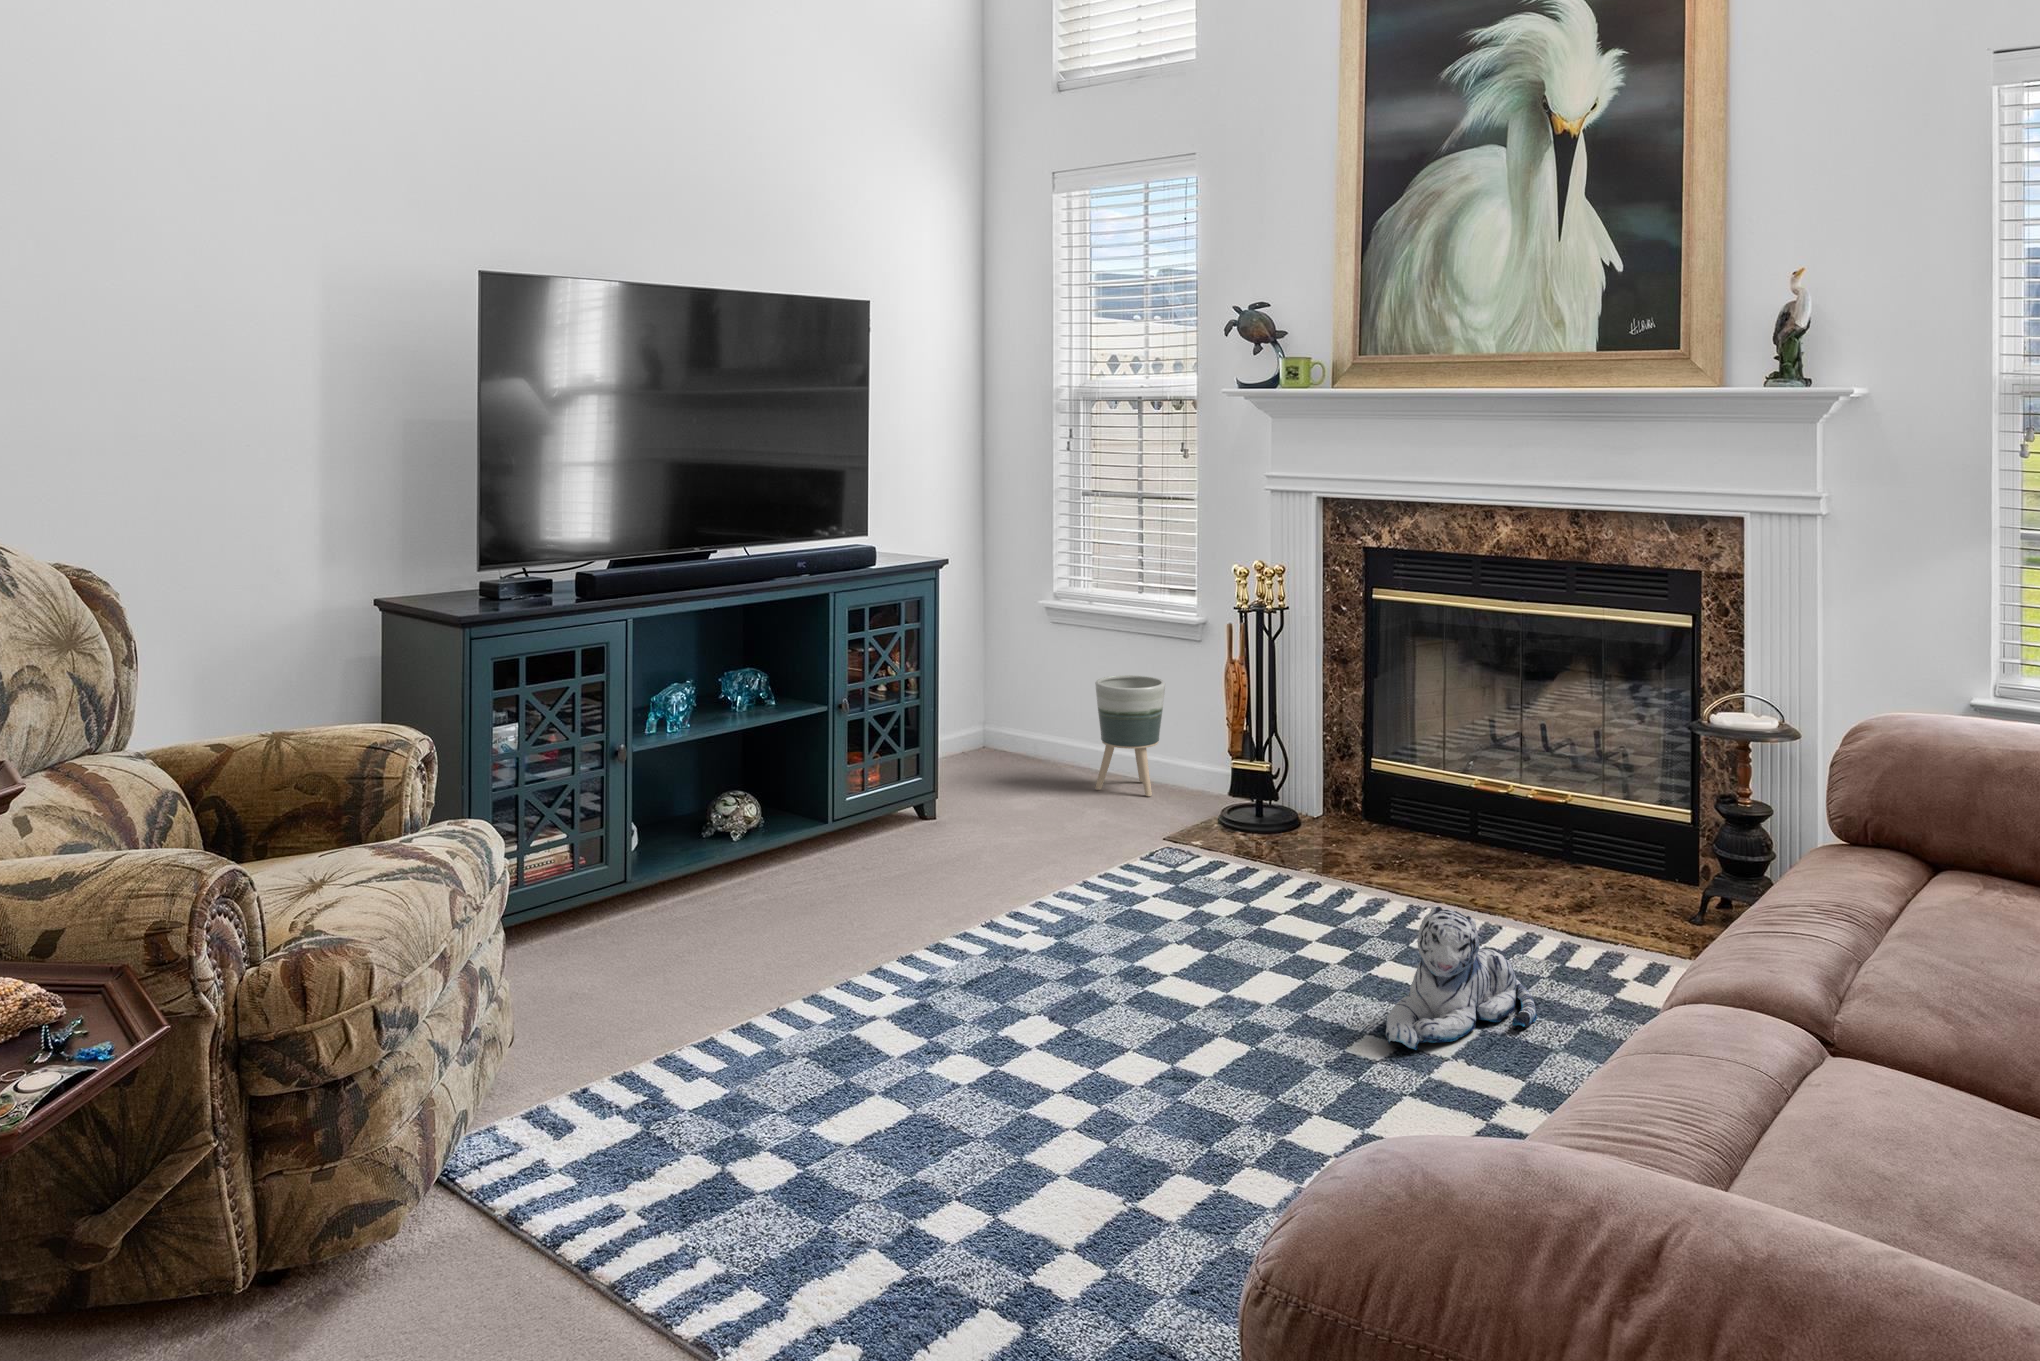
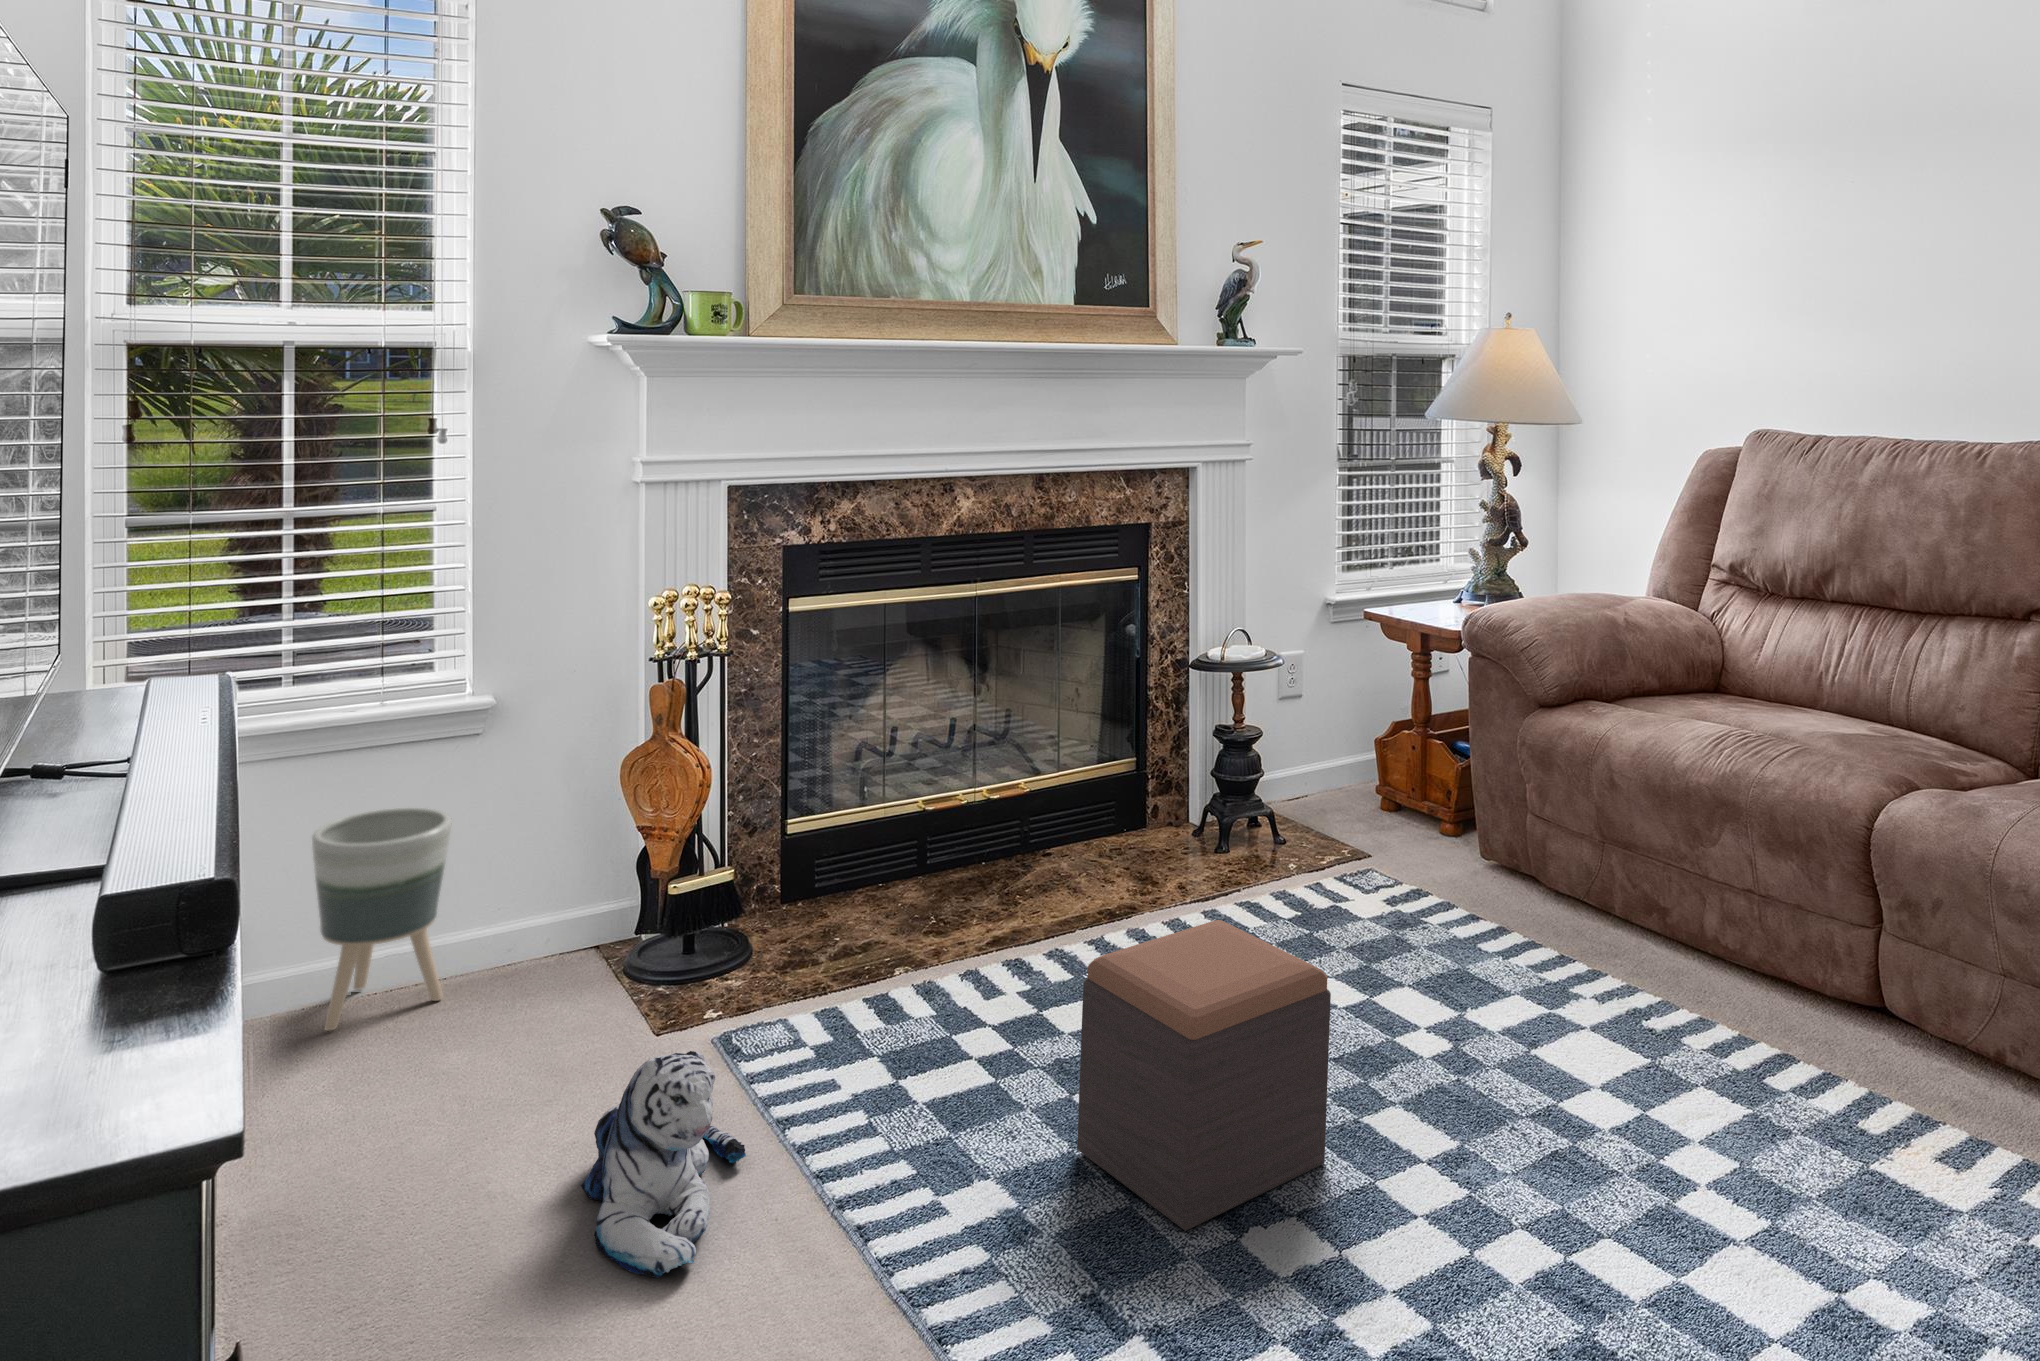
footstool: none [1060,816,1239,1022] -> present [1077,920,1331,1231]
plush toy: present [1386,906,1537,1050] -> present [581,1051,746,1278]

